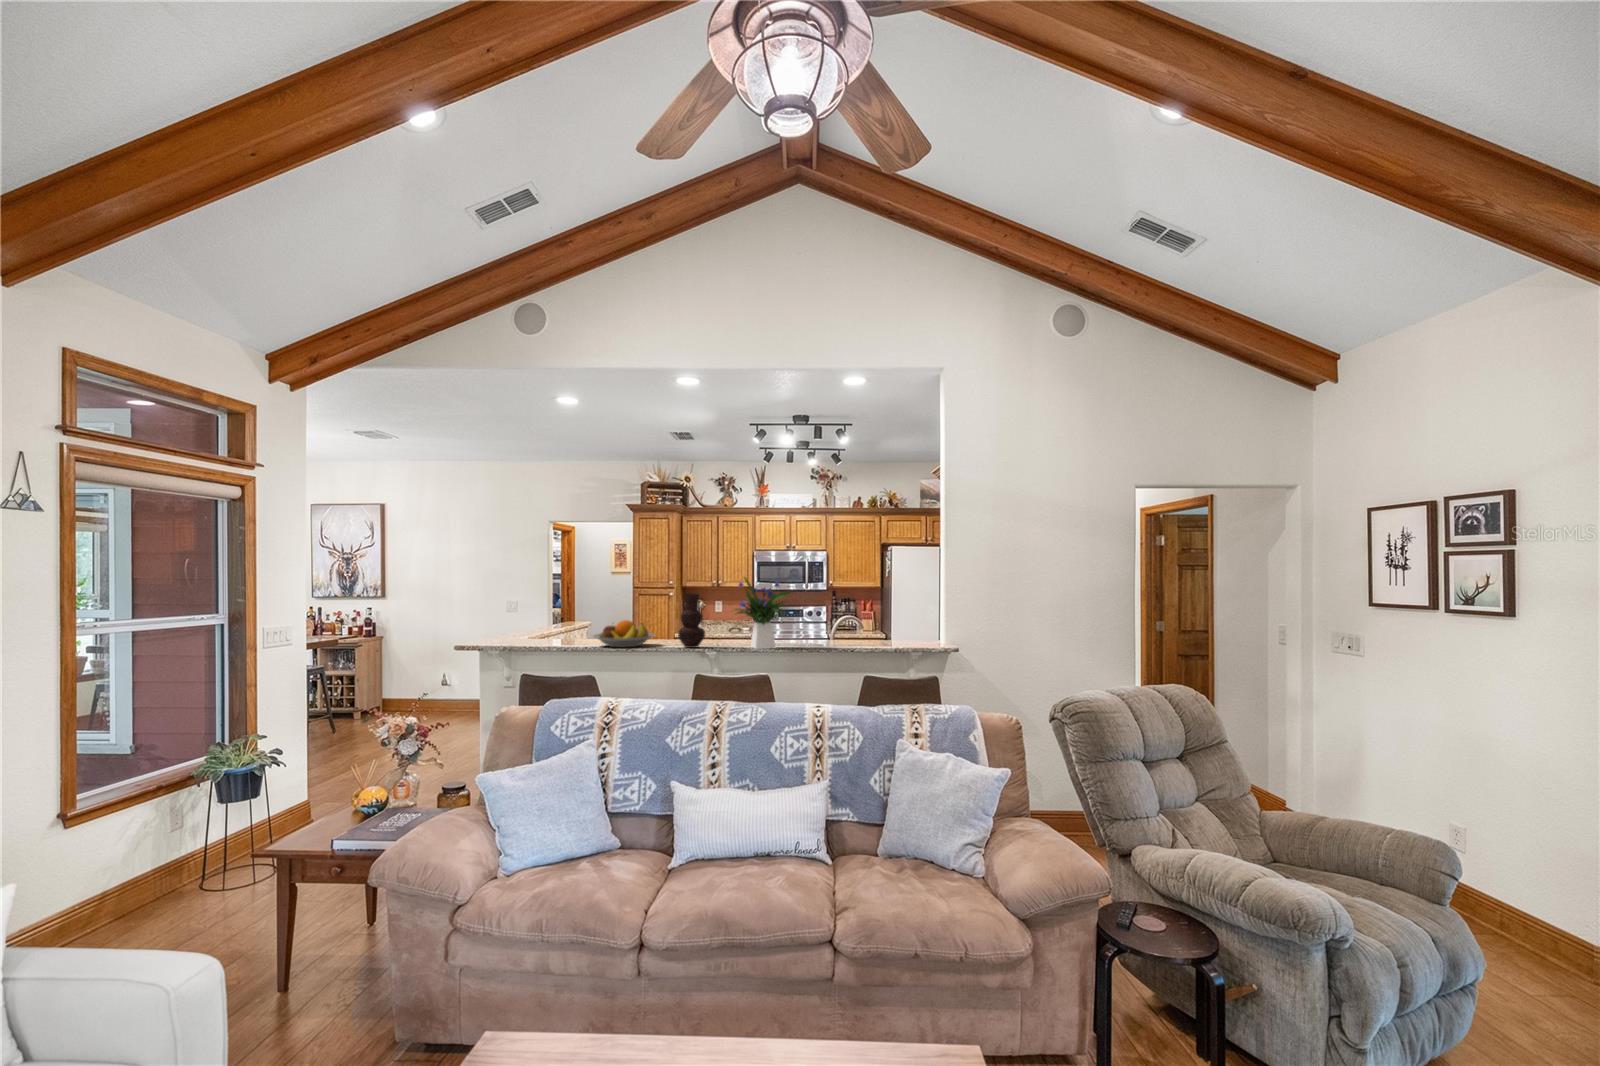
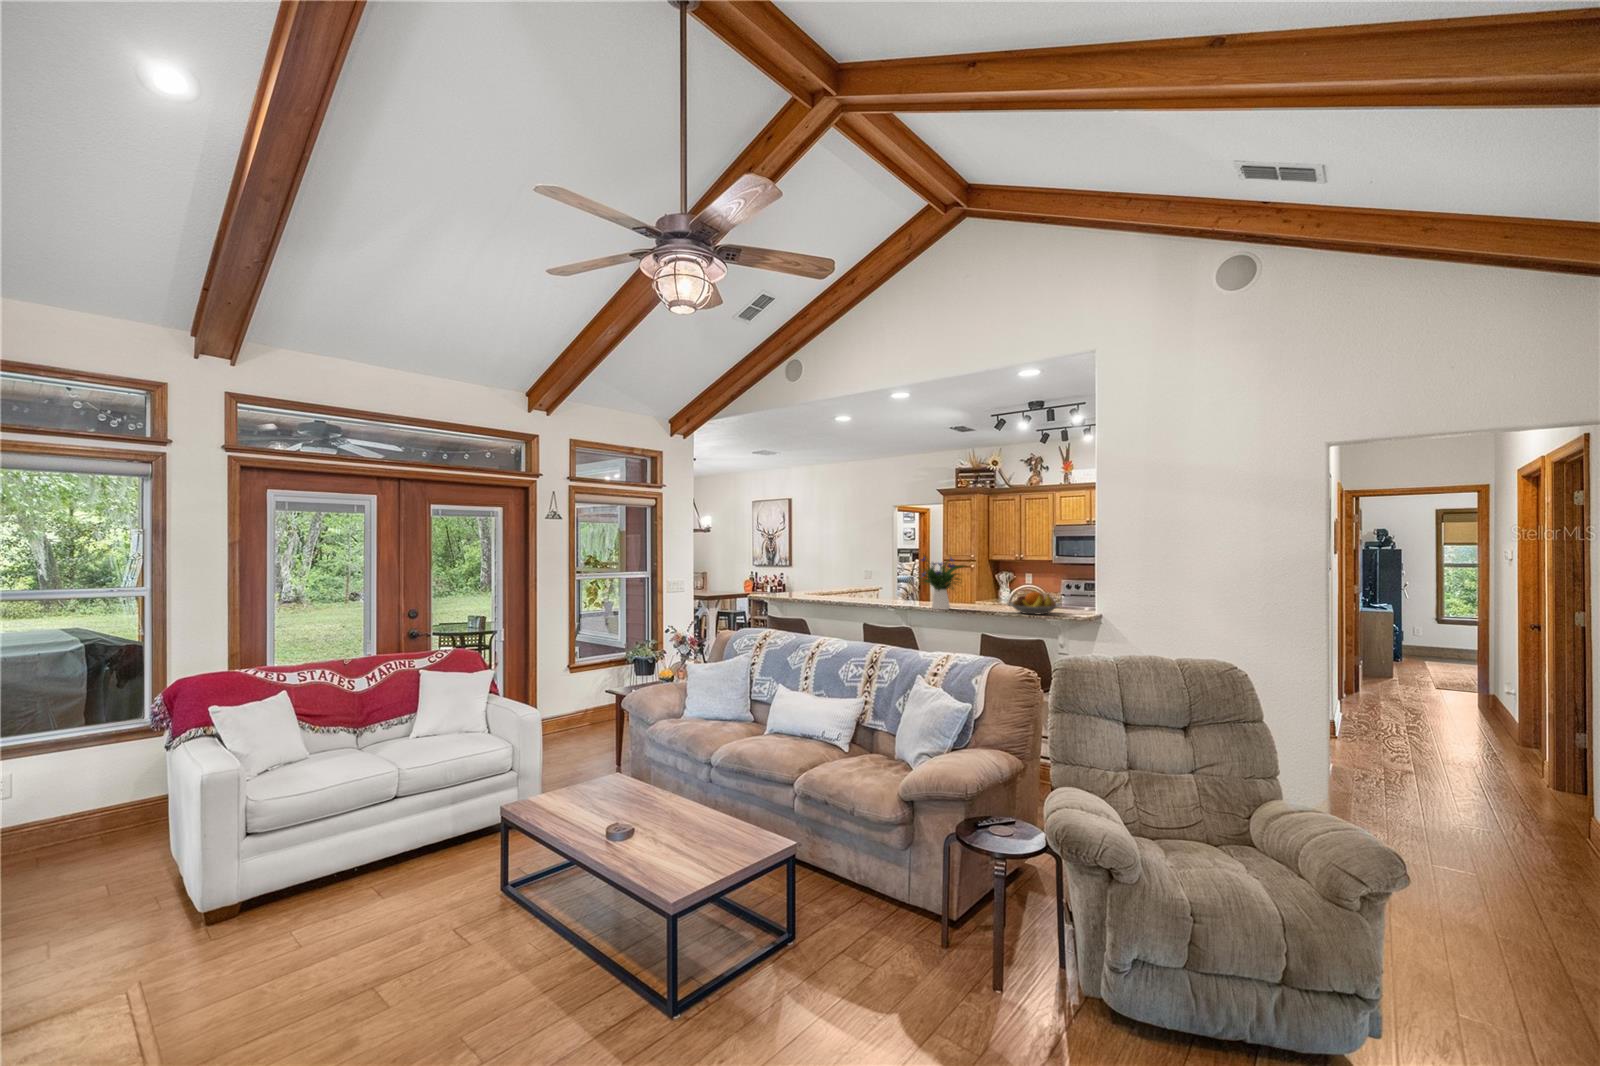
vase: present [678,593,705,648] -> none [883,565,903,606]
fruit bowl: present [593,620,654,647] -> present [1008,592,1061,614]

